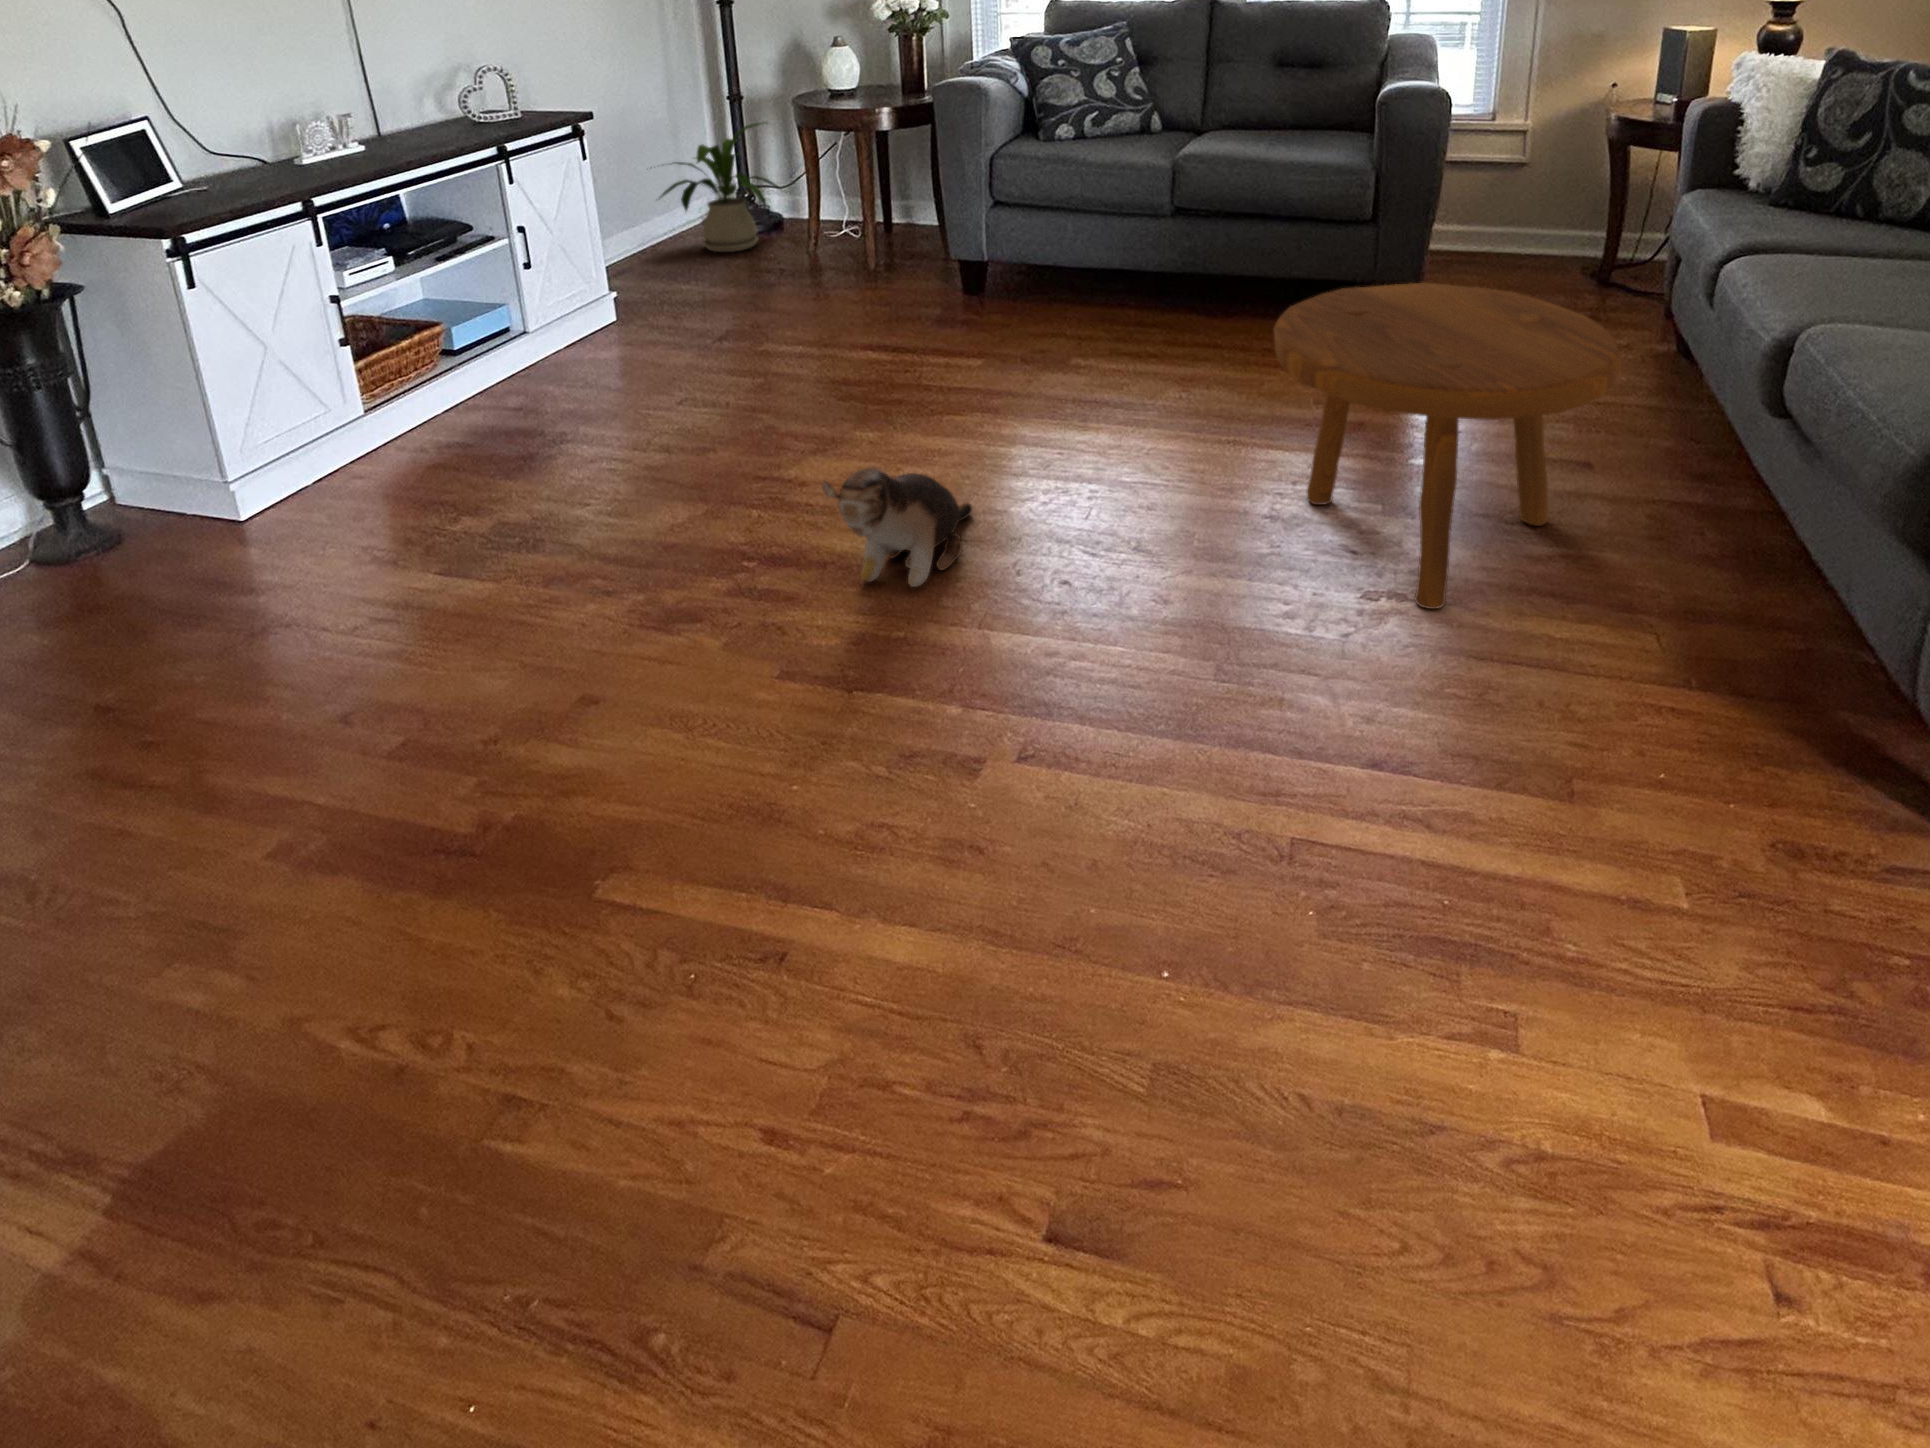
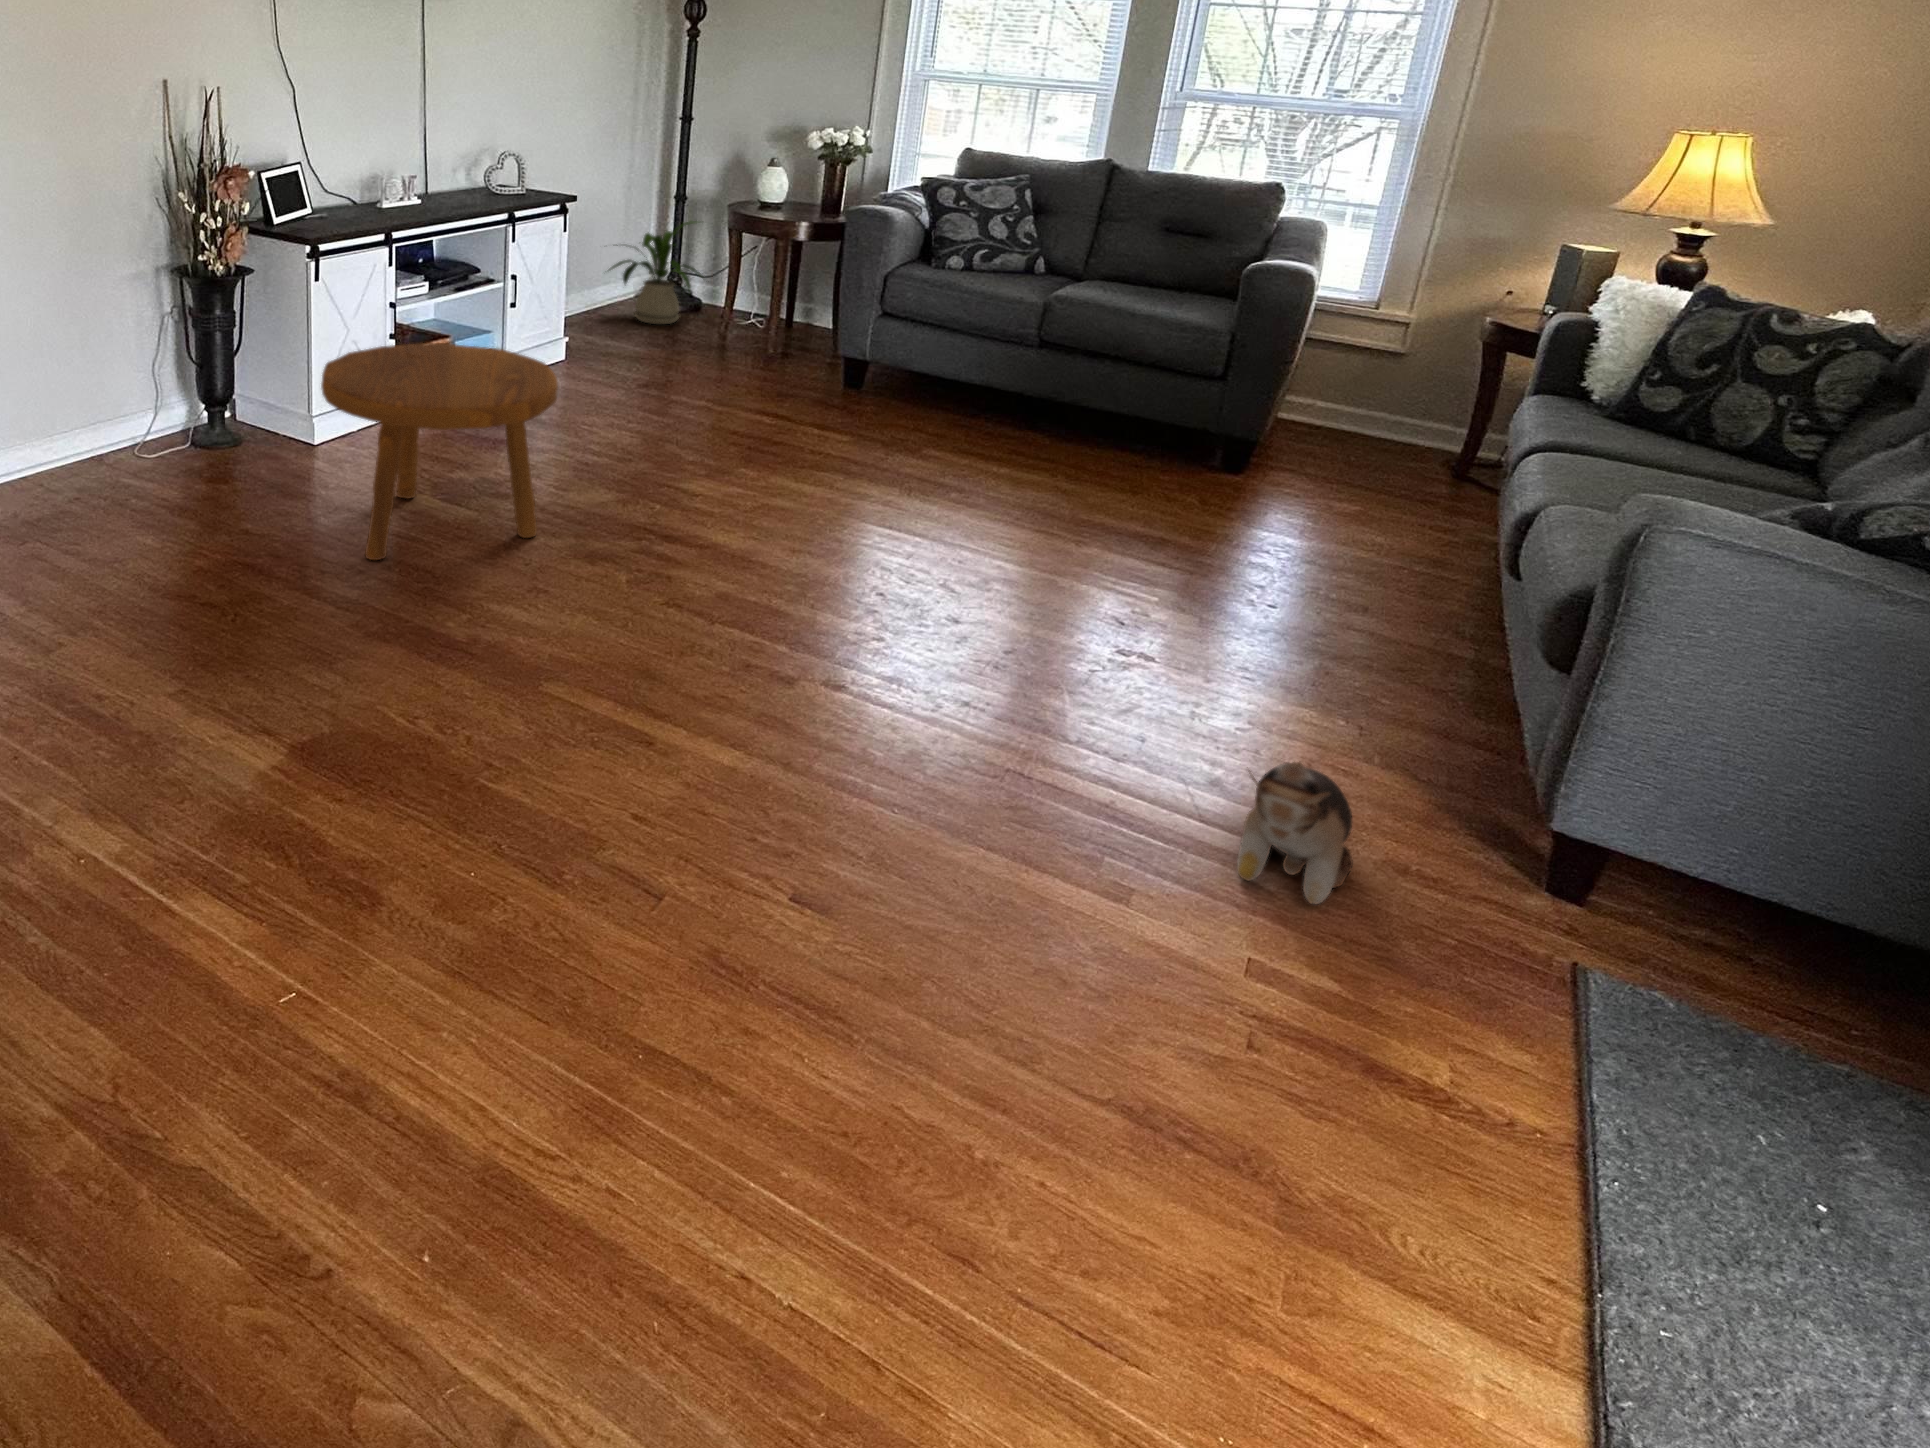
footstool: present [1274,283,1620,609] -> present [321,343,558,560]
plush toy: present [822,467,972,587] -> present [1237,762,1353,904]

